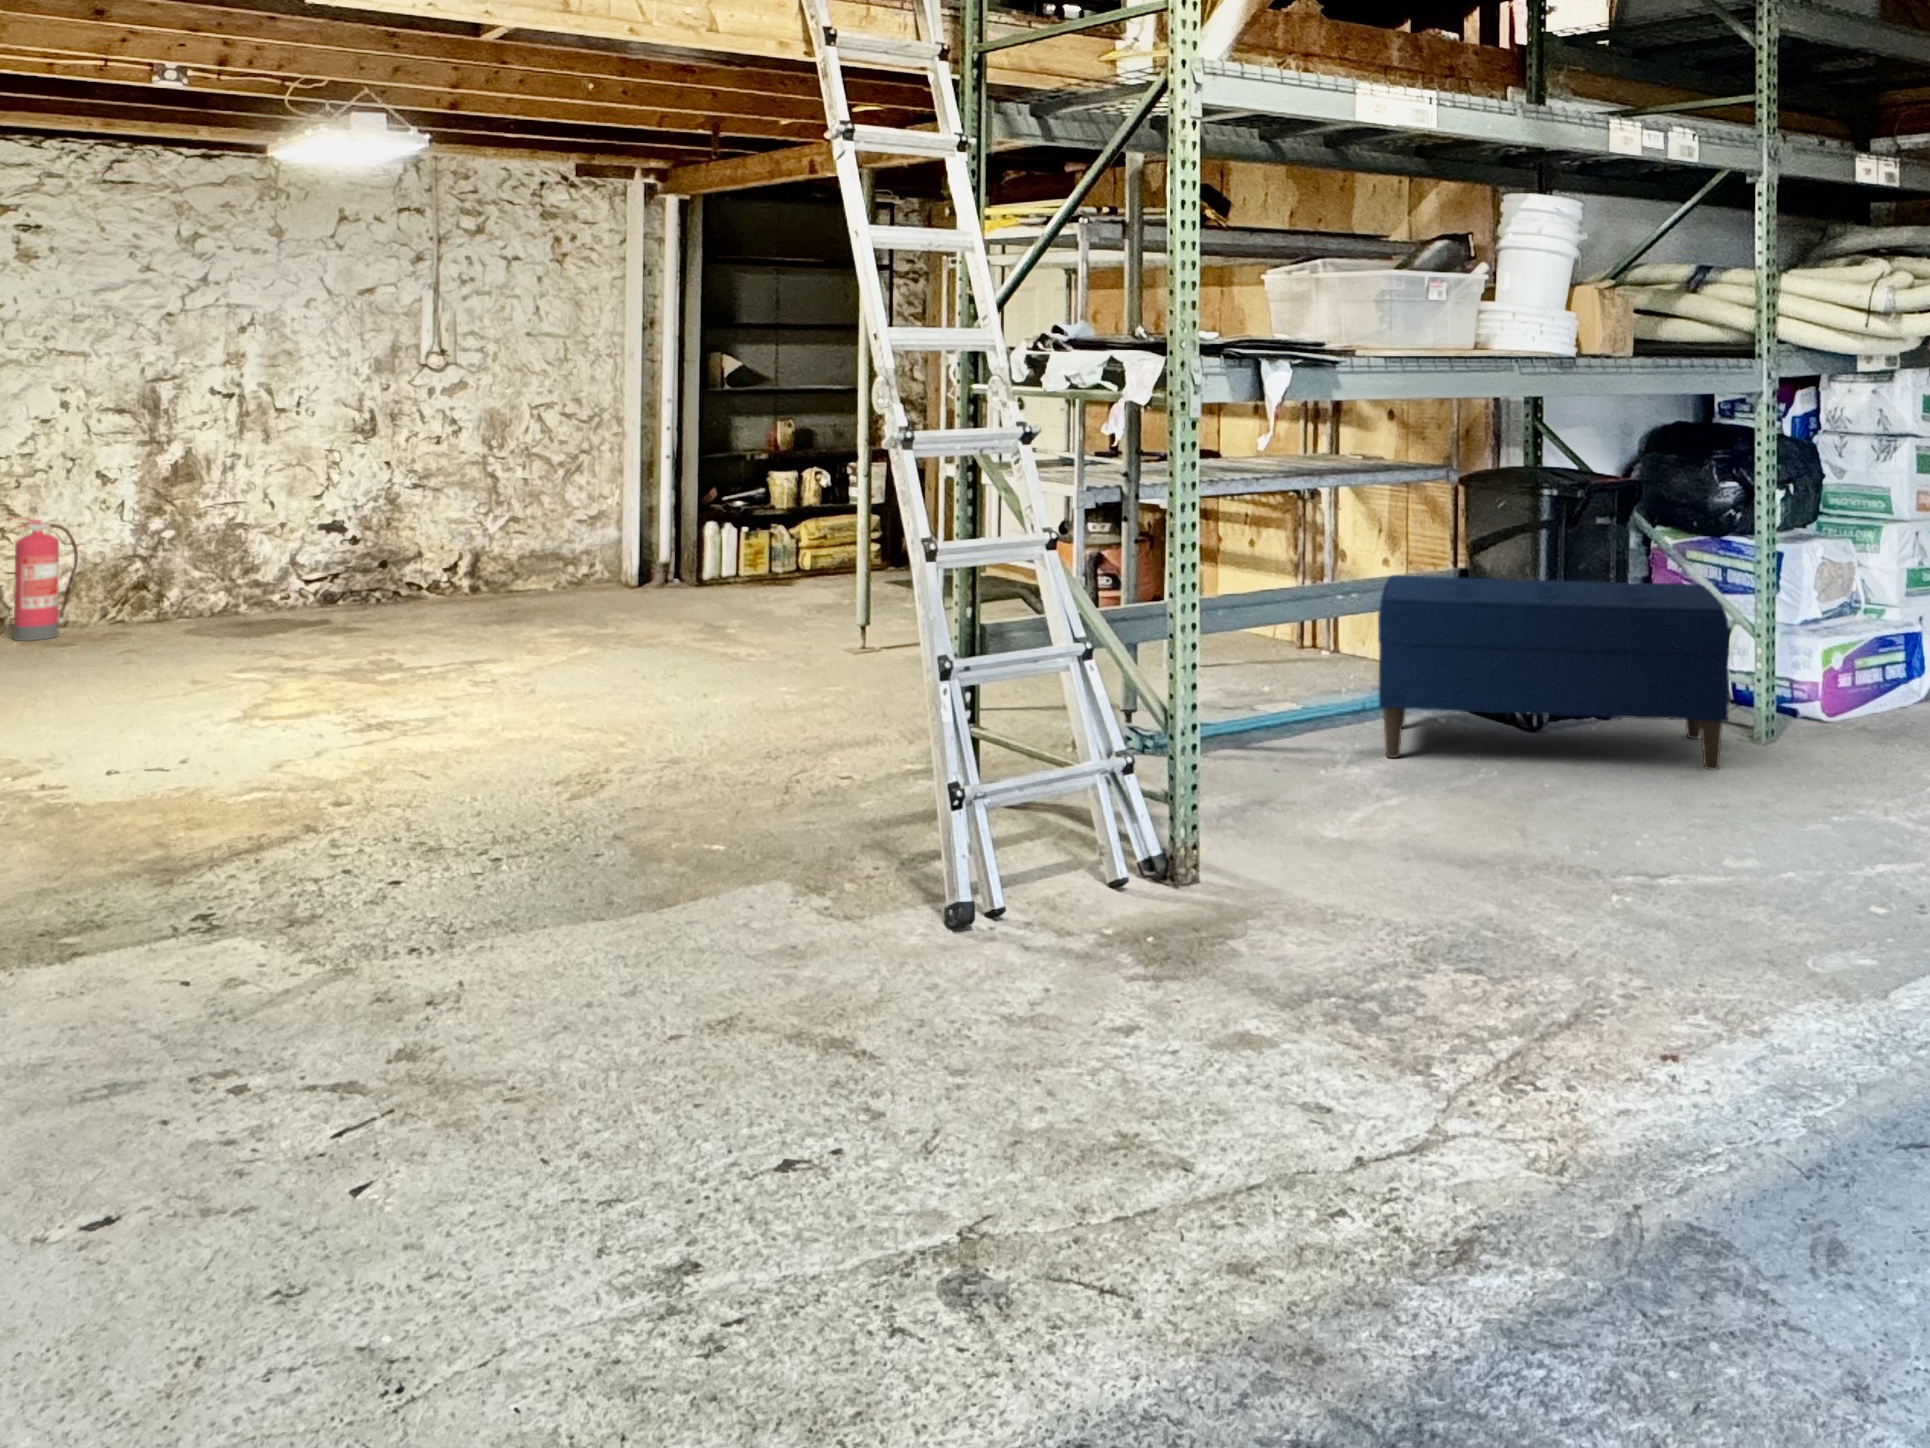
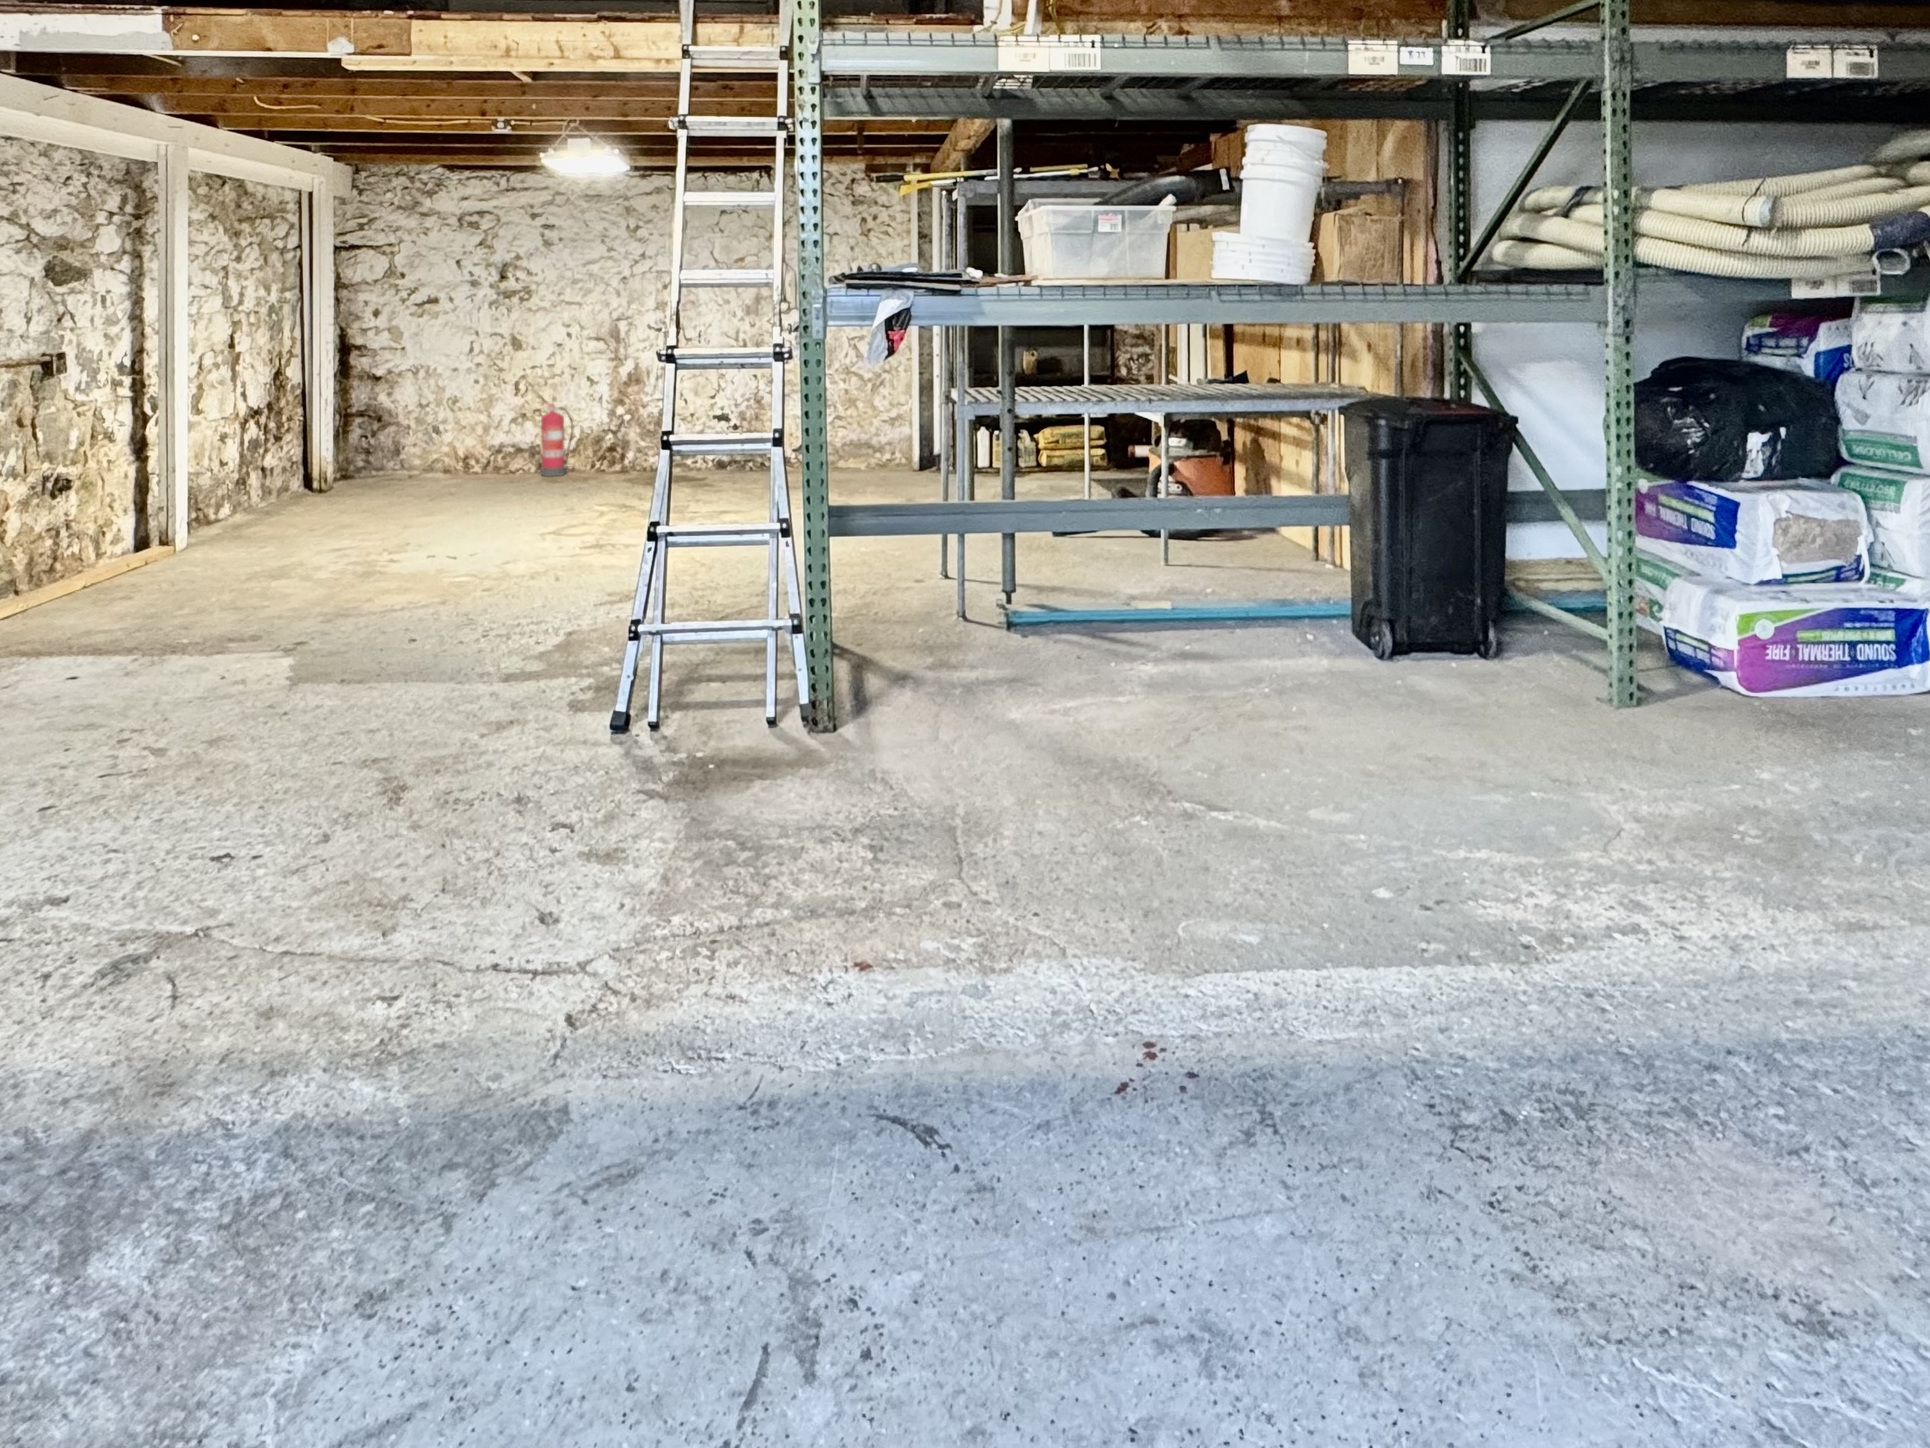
bench: present [1378,576,1729,770] -> none [1160,495,1554,738]

